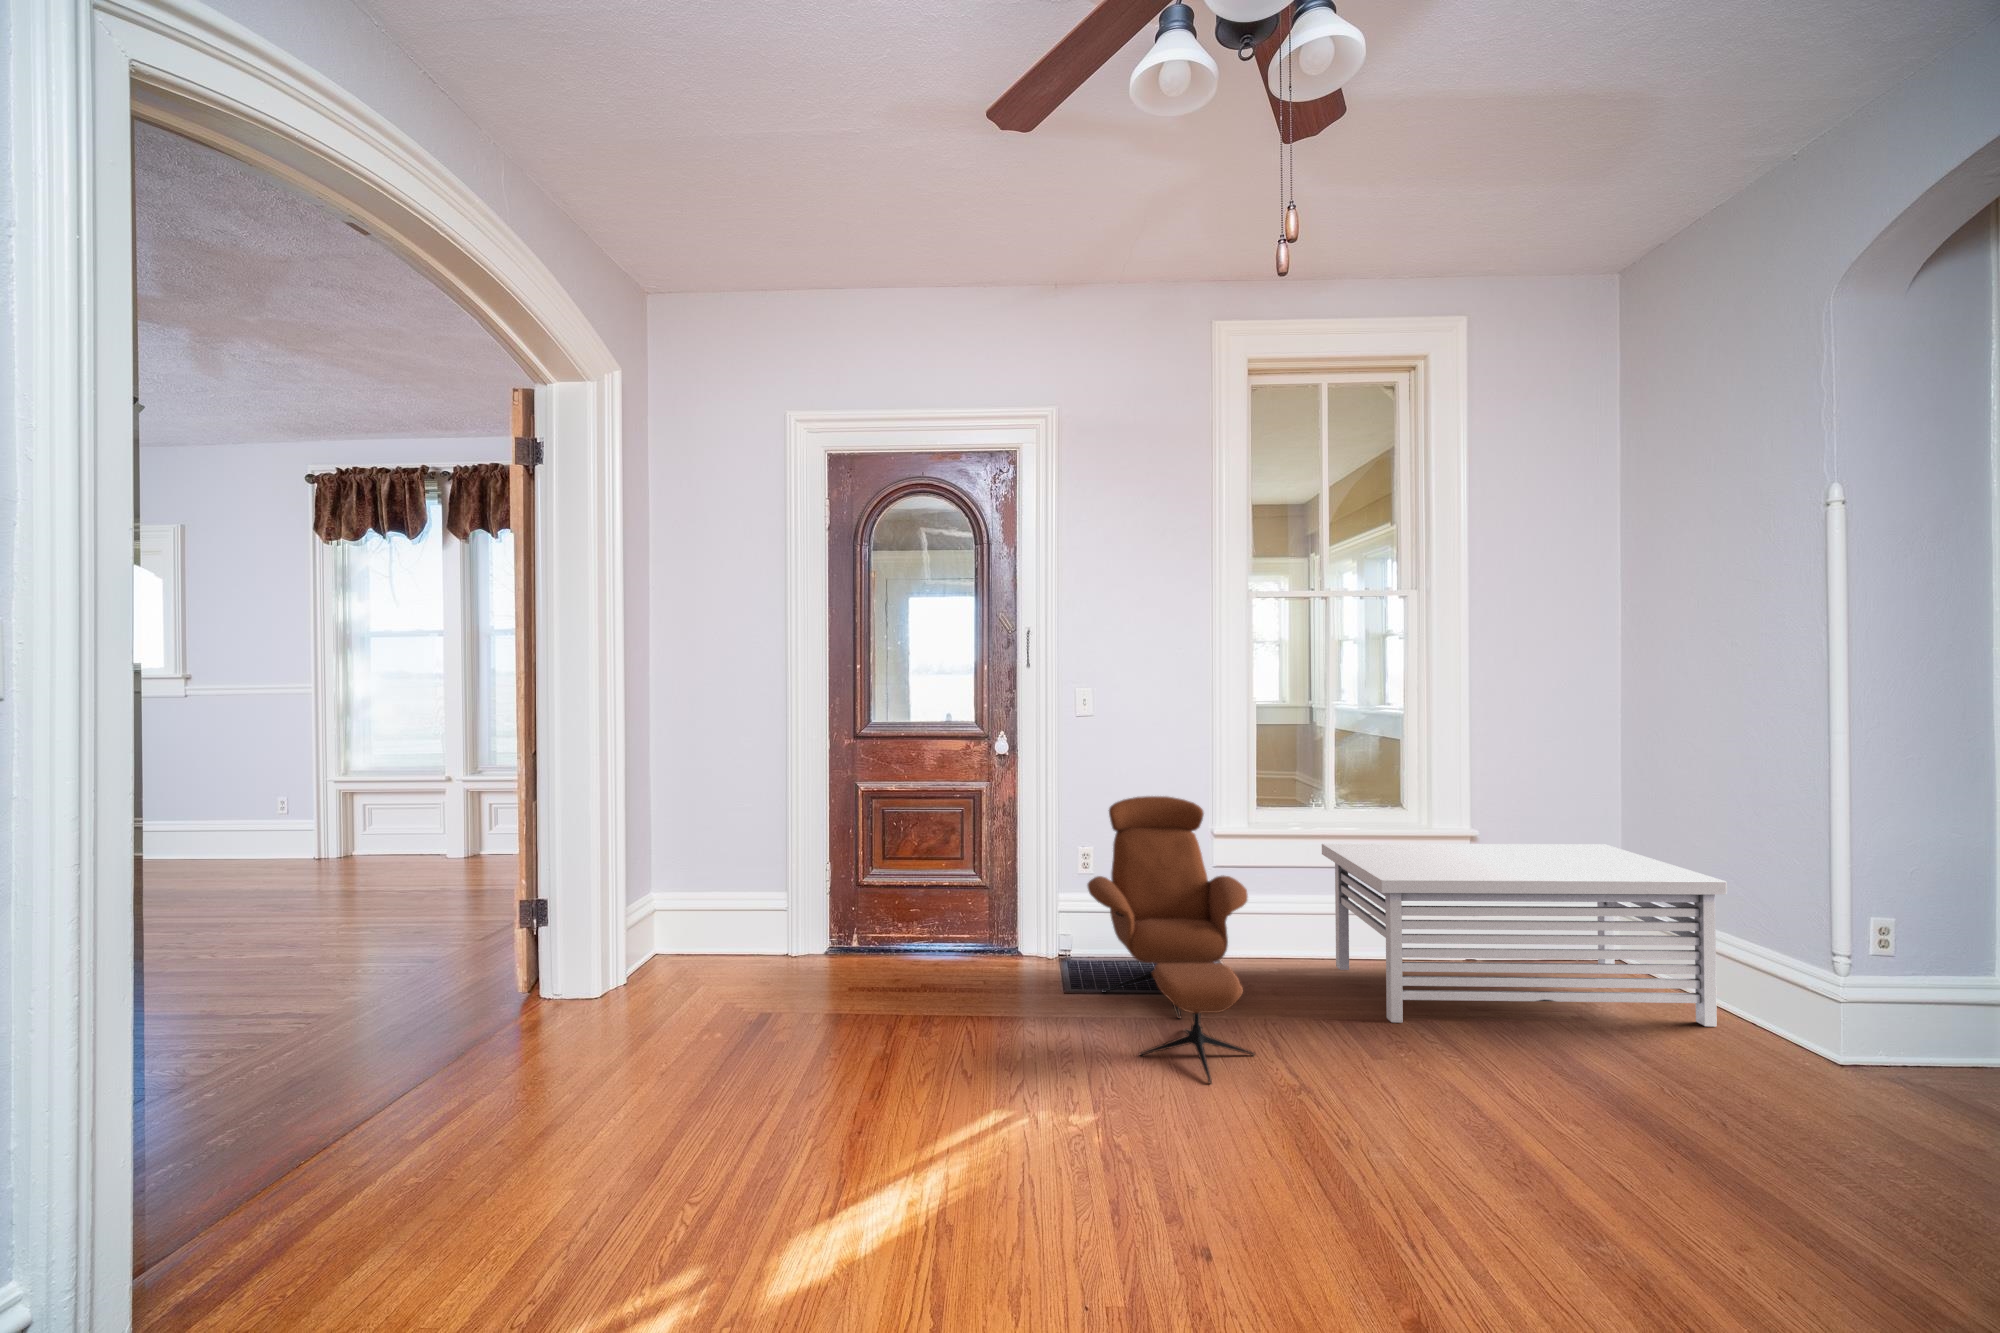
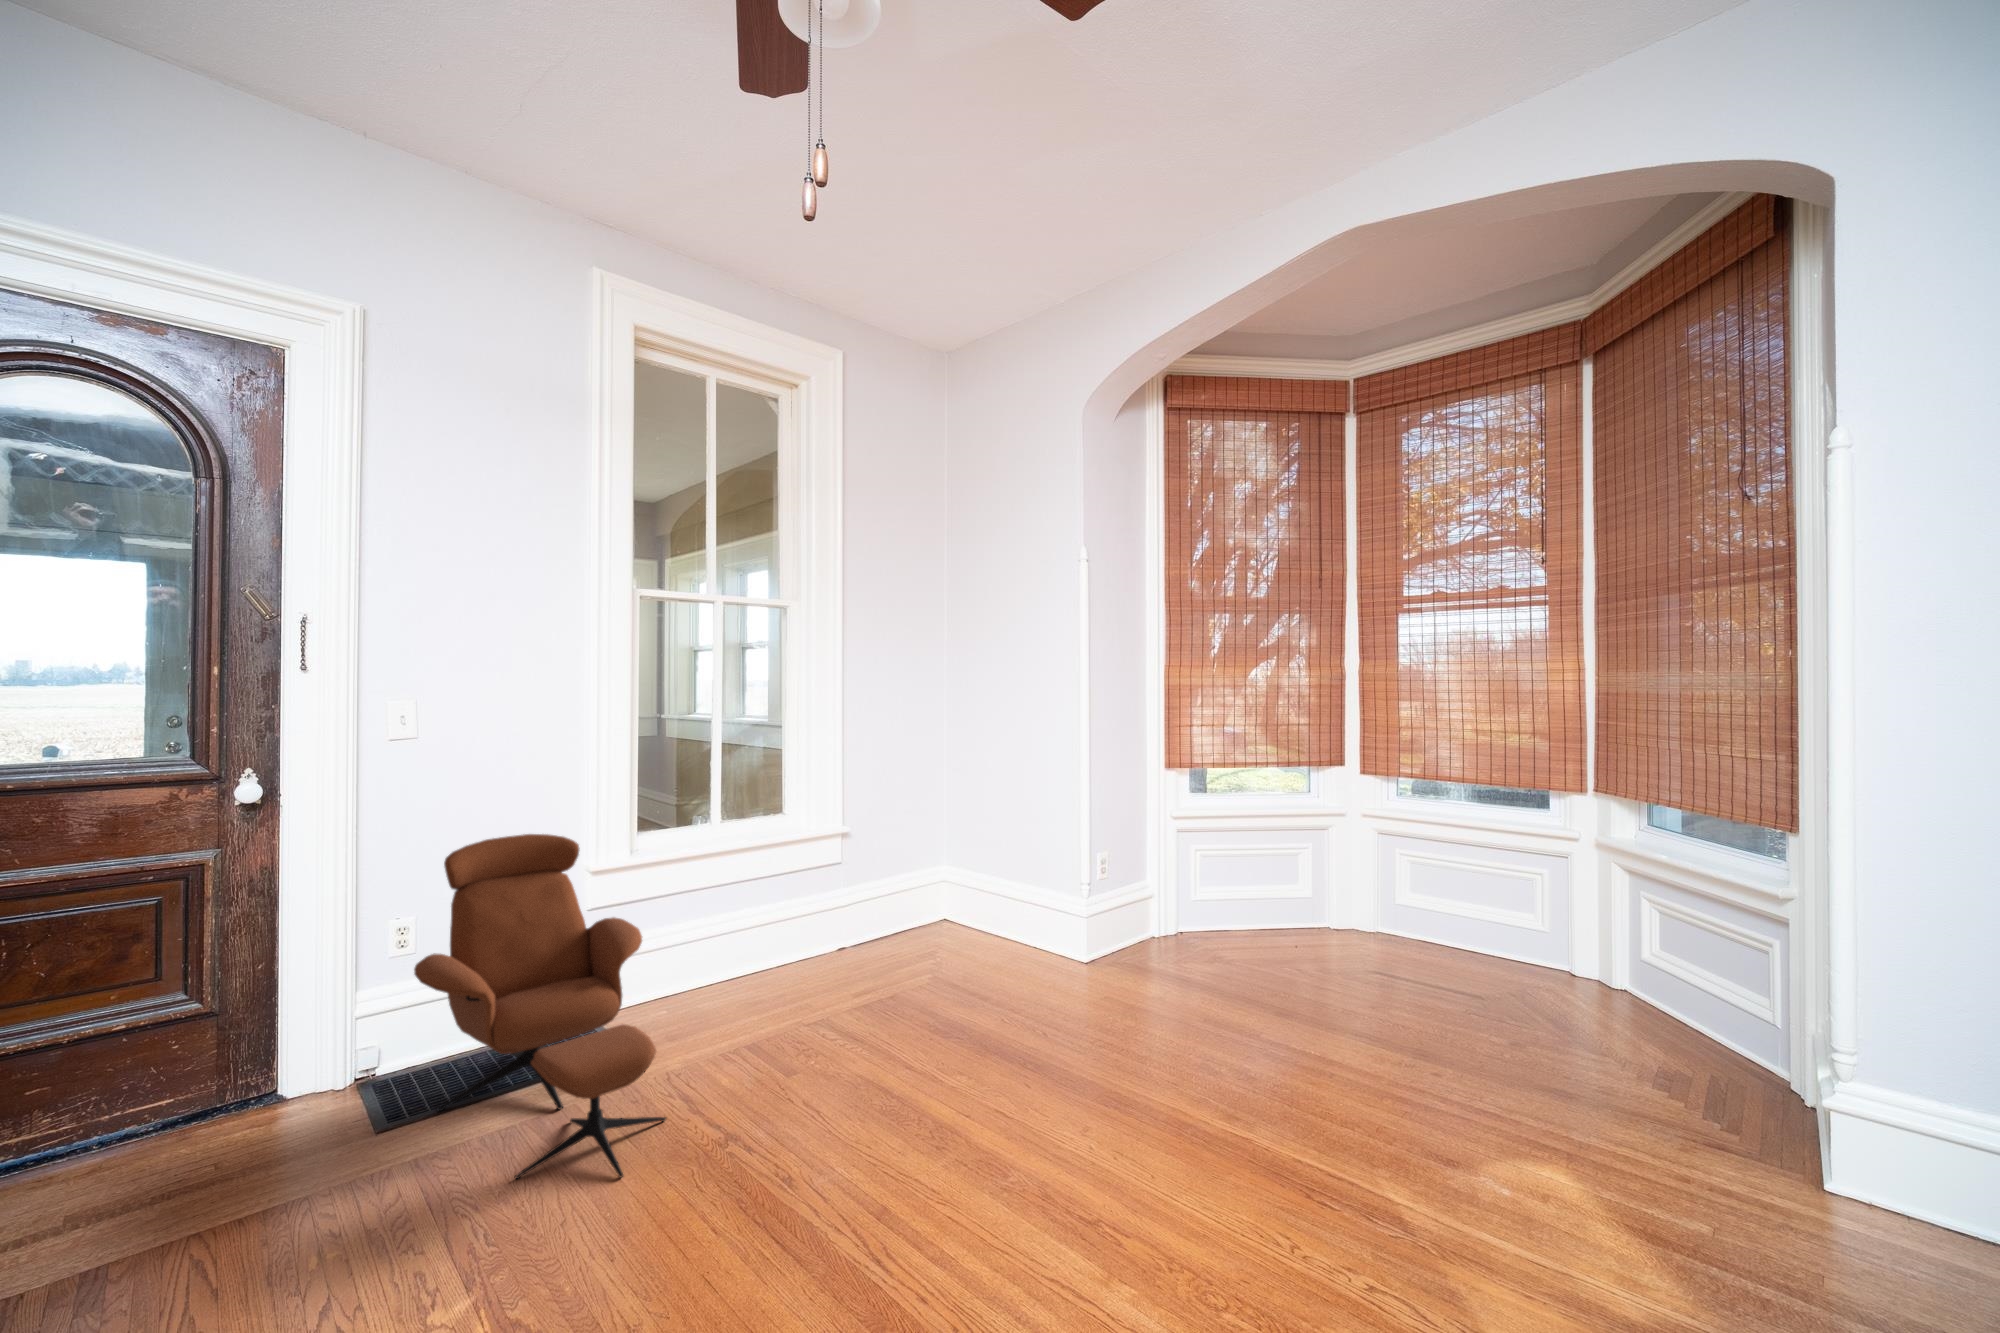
storage bench: present [1322,844,1727,1026] -> none [711,824,1025,1032]

